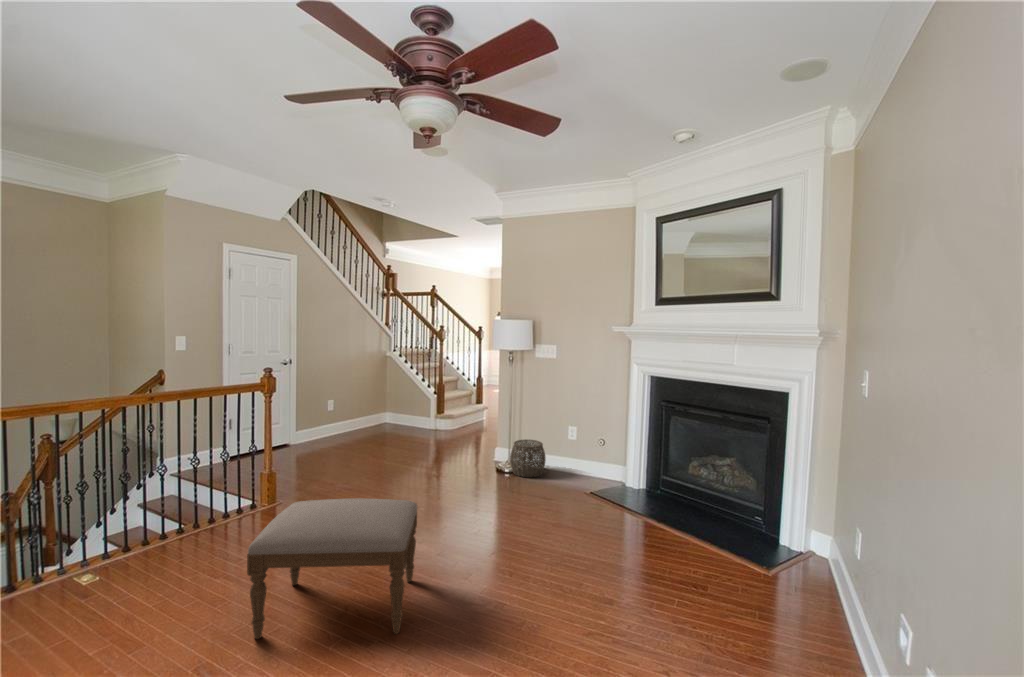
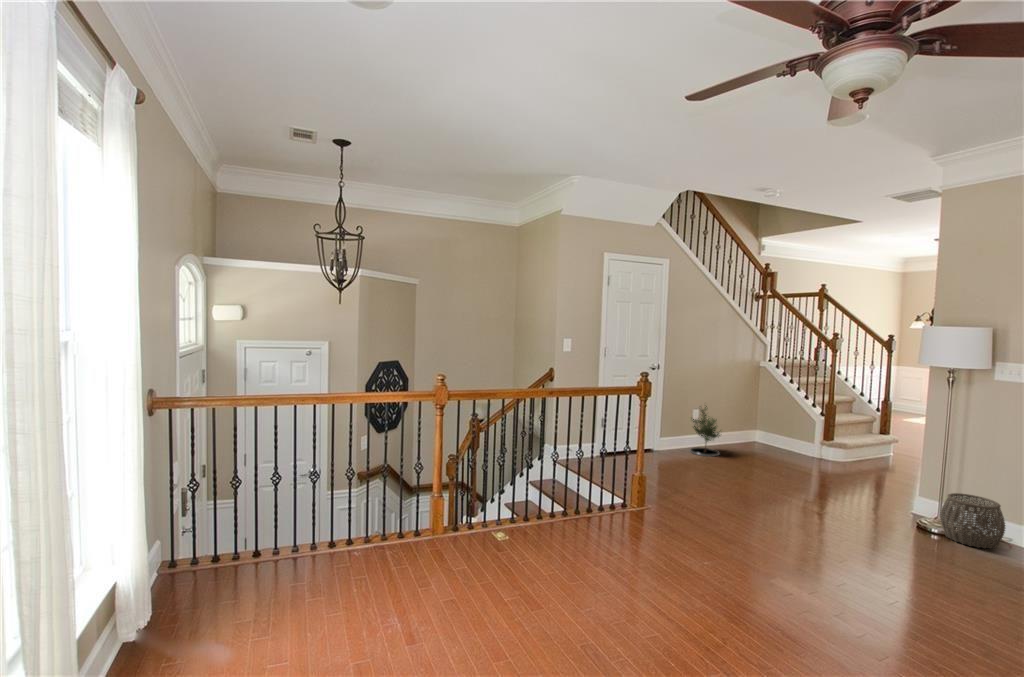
potted tree: none [323,393,355,444] -> present [690,406,720,456]
ottoman: present [247,498,417,639] -> none [652,500,814,656]

